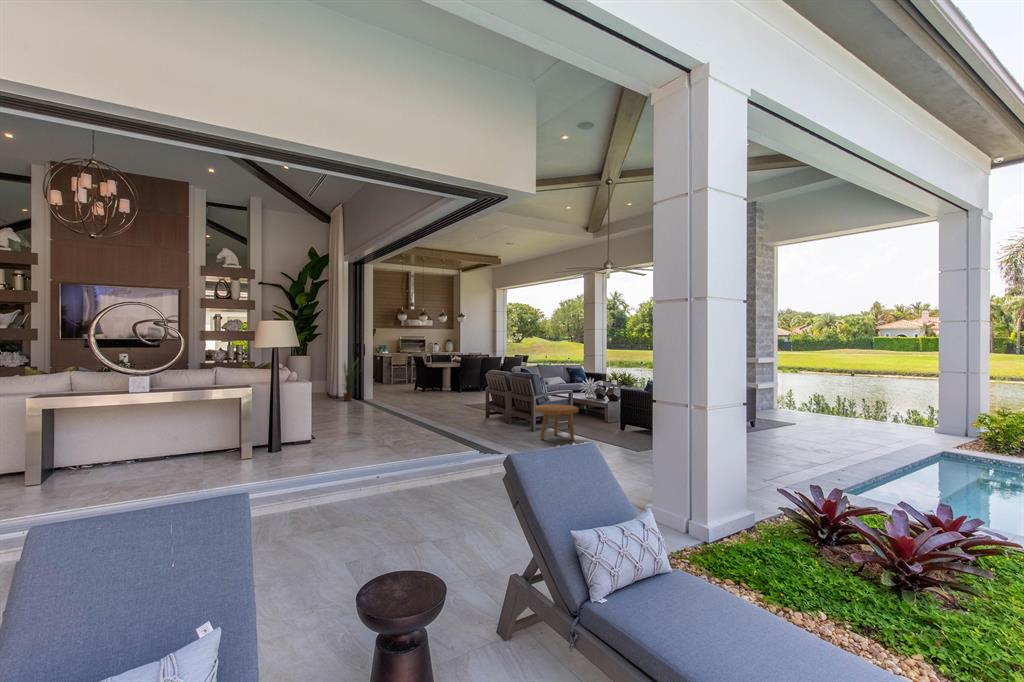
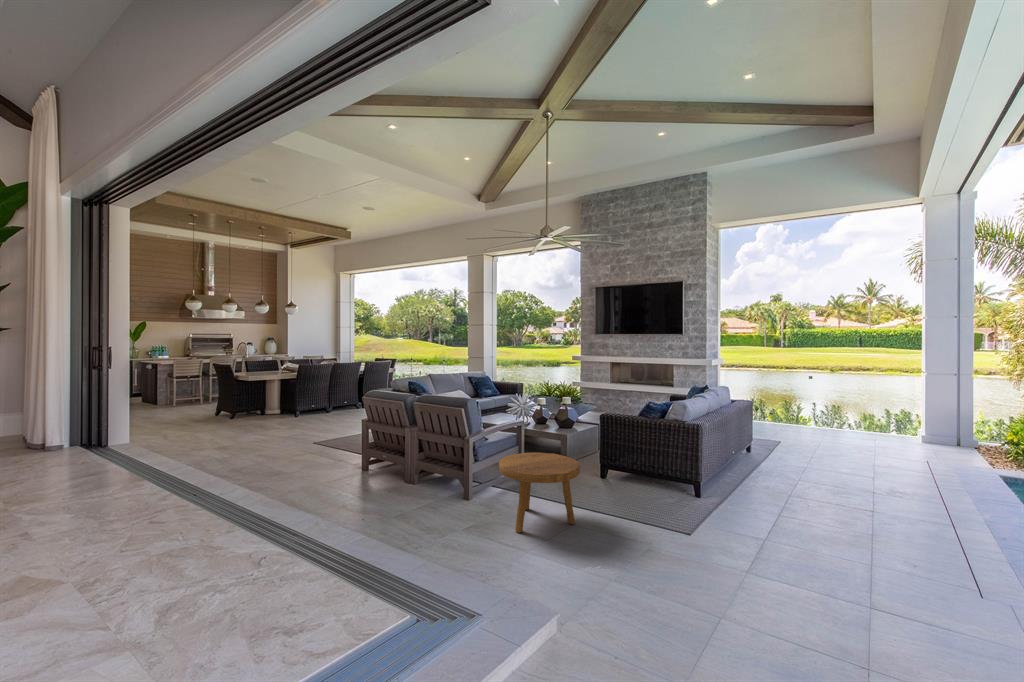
house plant: present [343,364,355,401] -> none [45,373,104,456]

